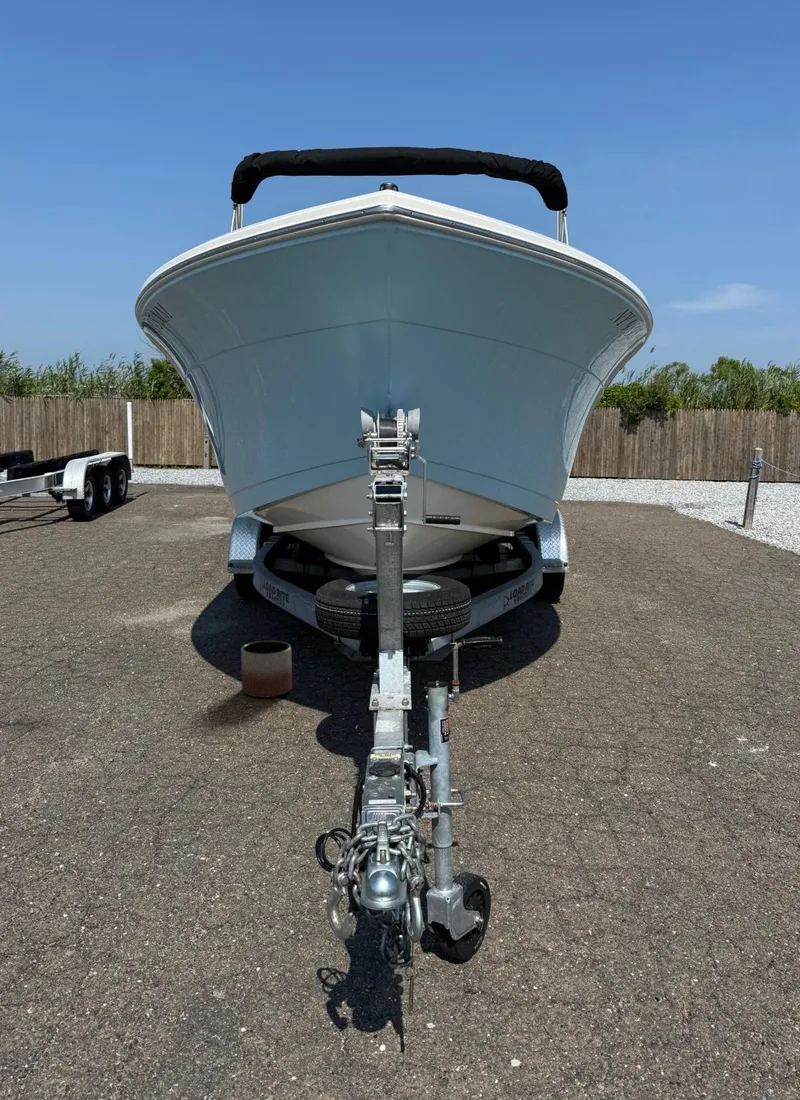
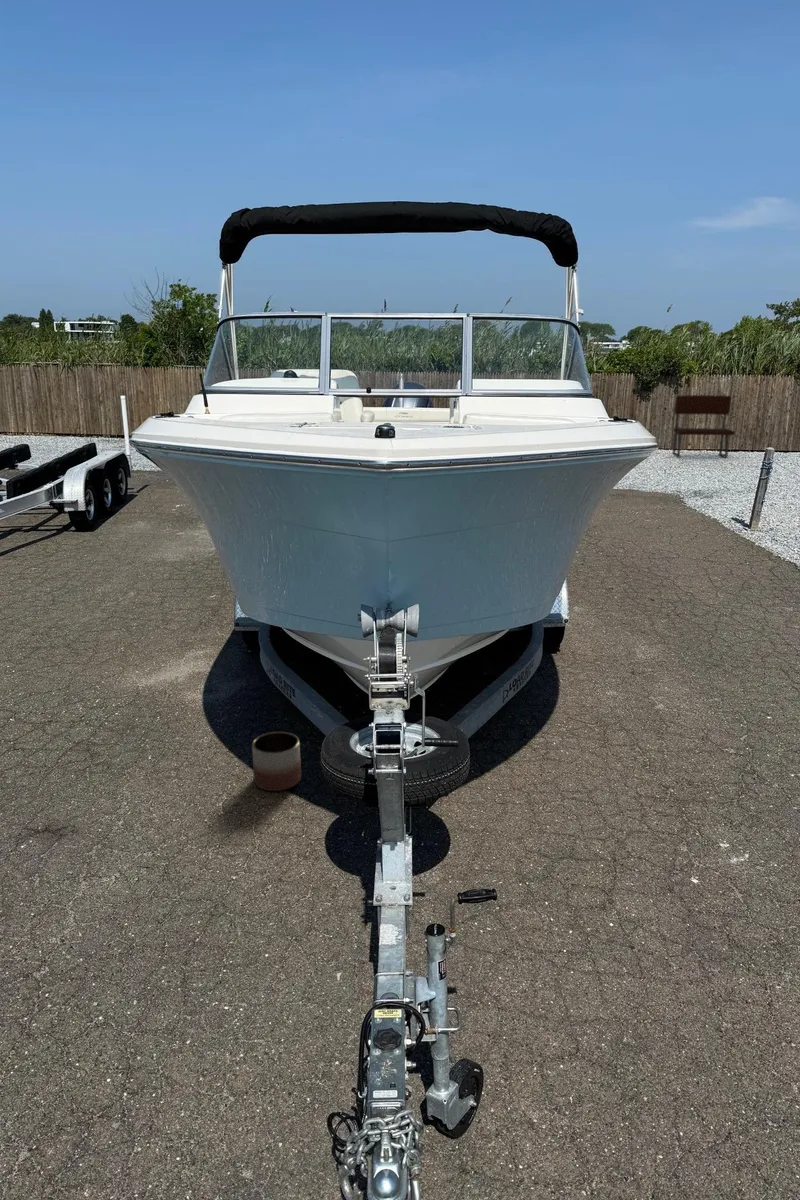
bench: none [662,427,722,486] -> present [673,395,735,458]

